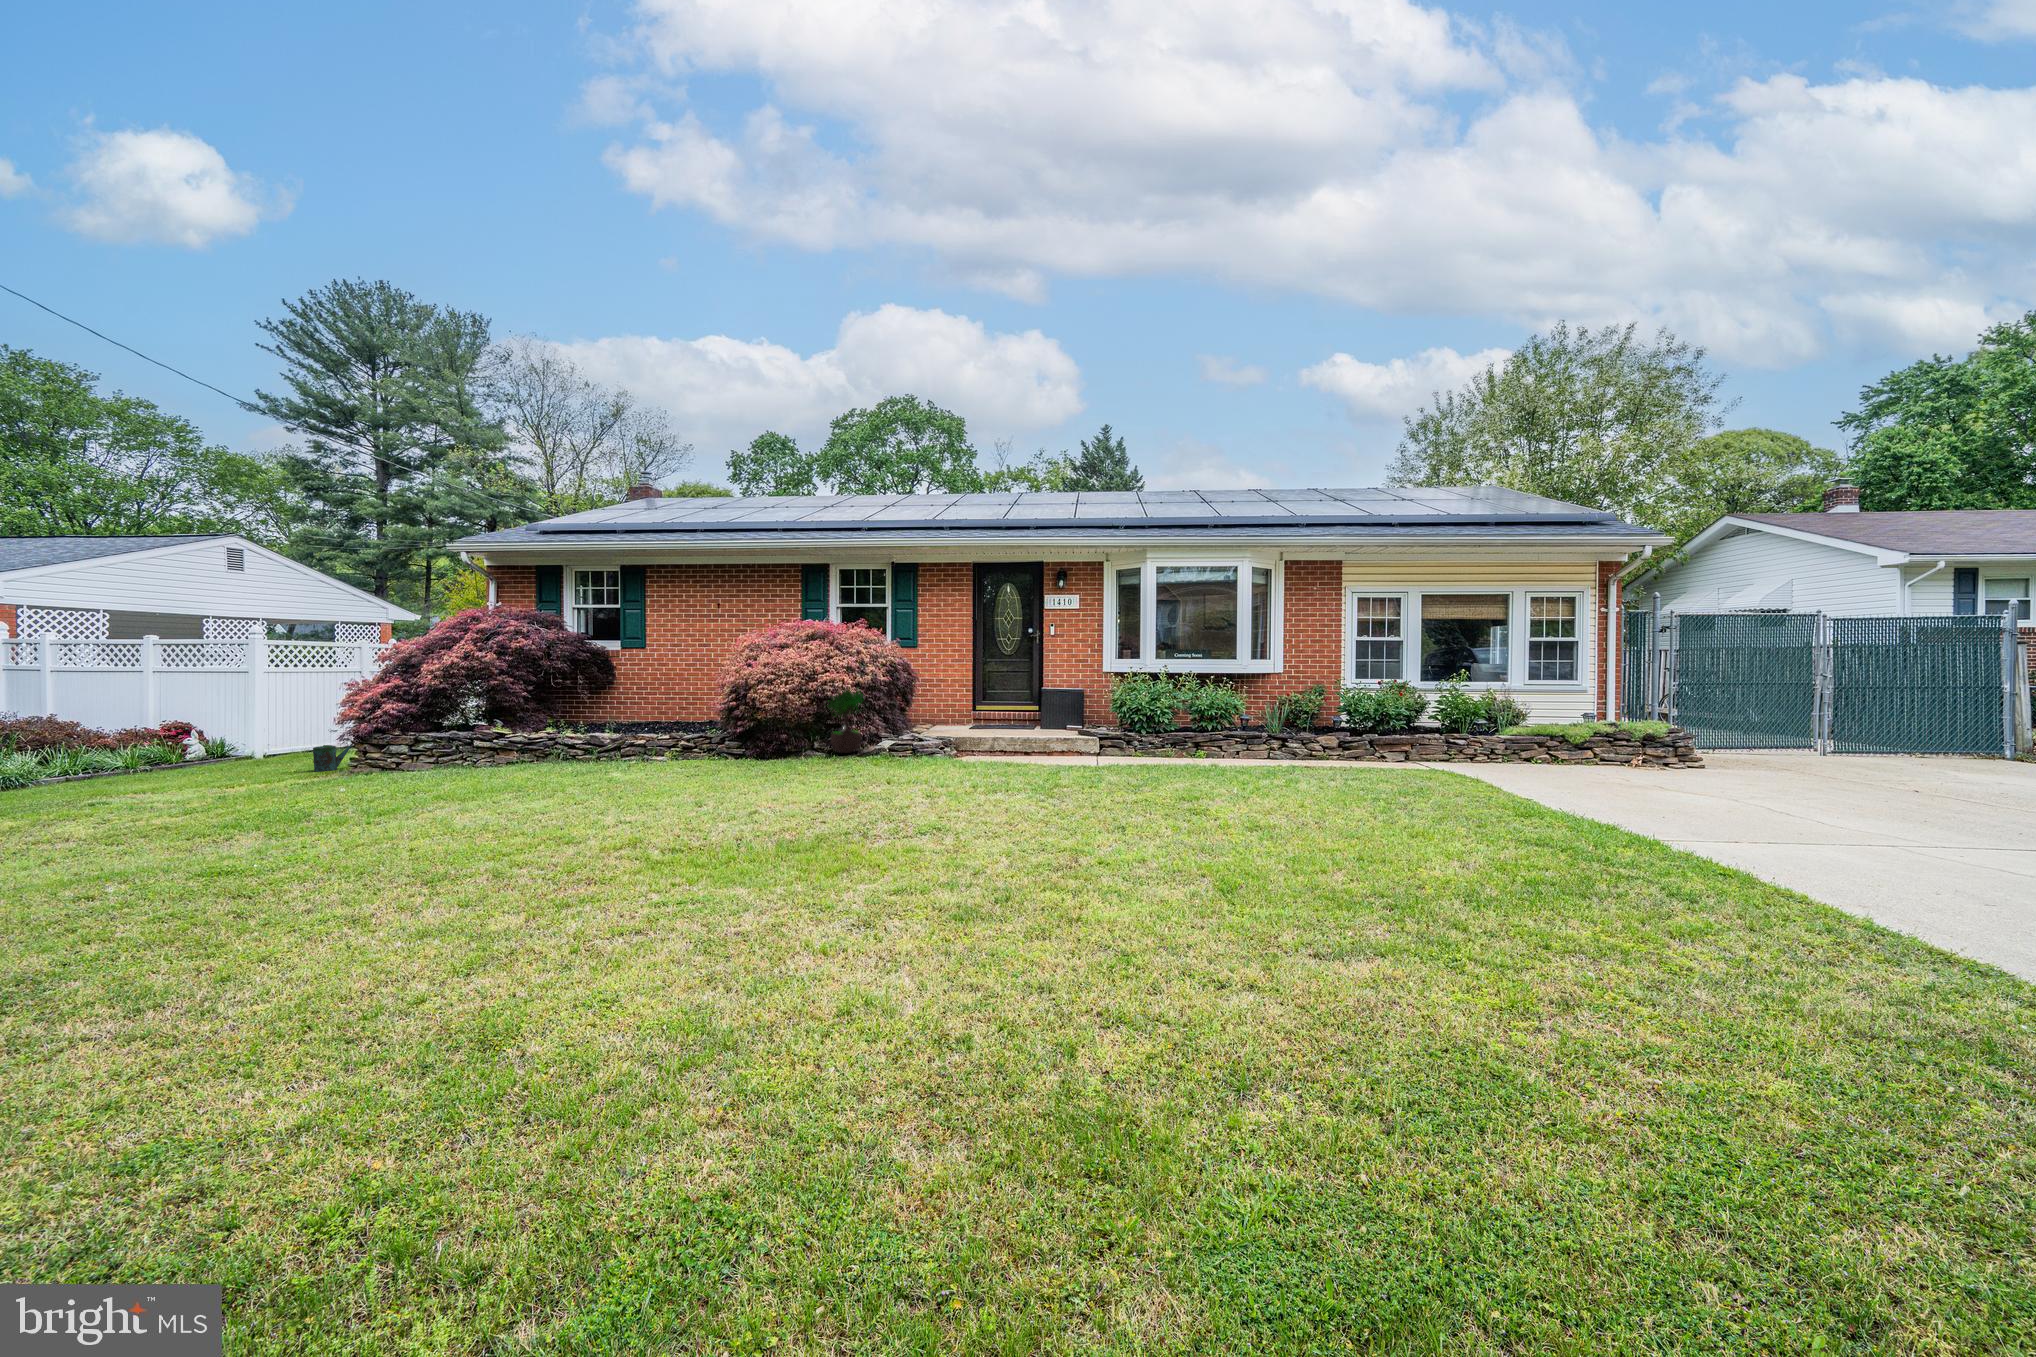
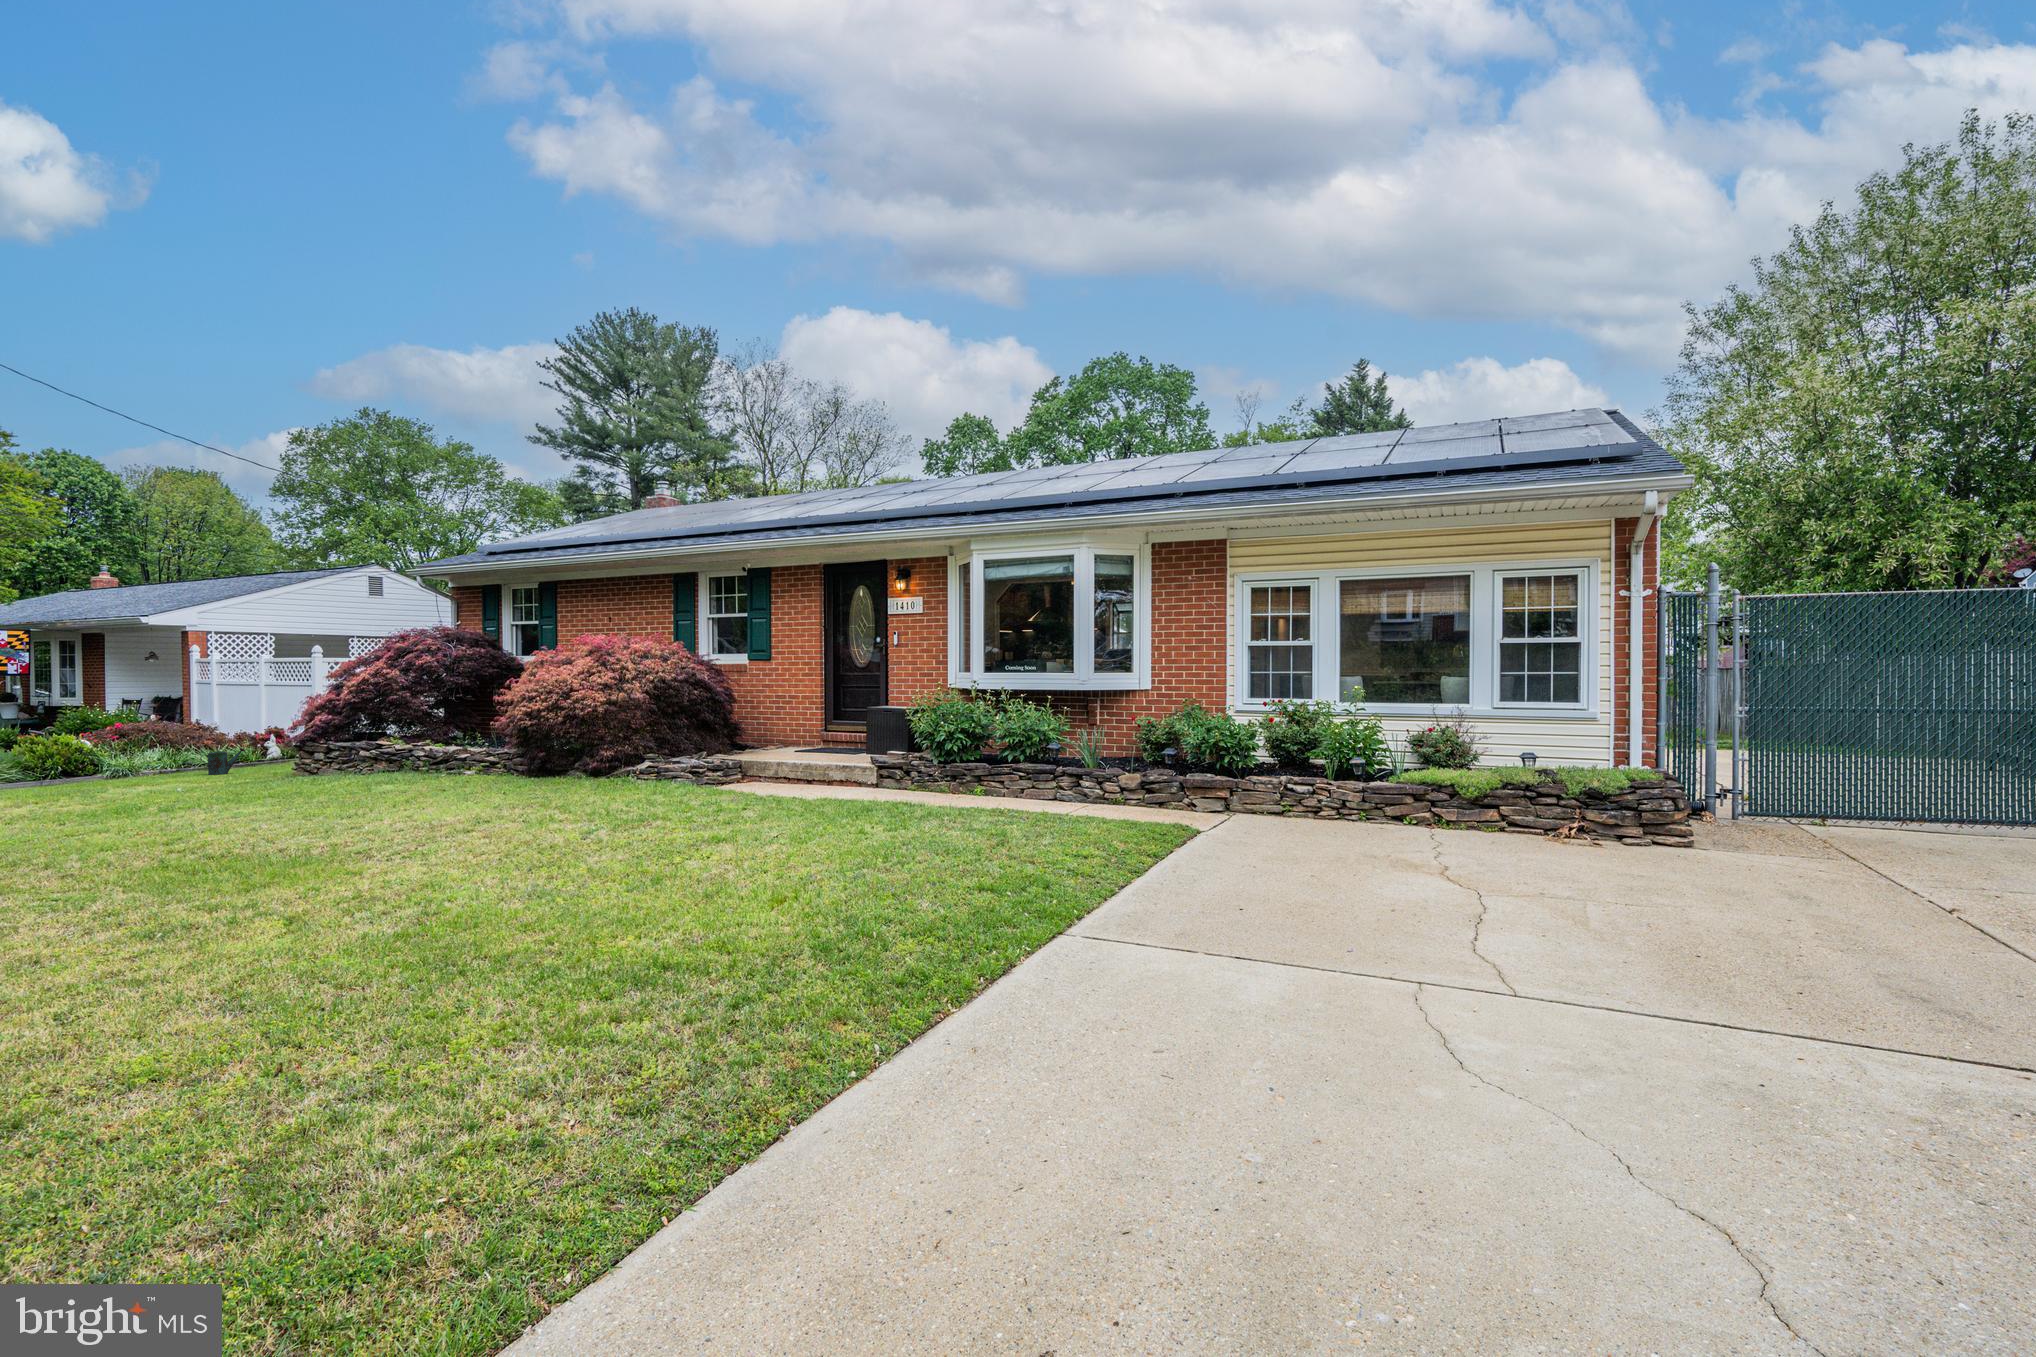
potted tree: present [828,690,862,753] -> none [563,698,615,774]

